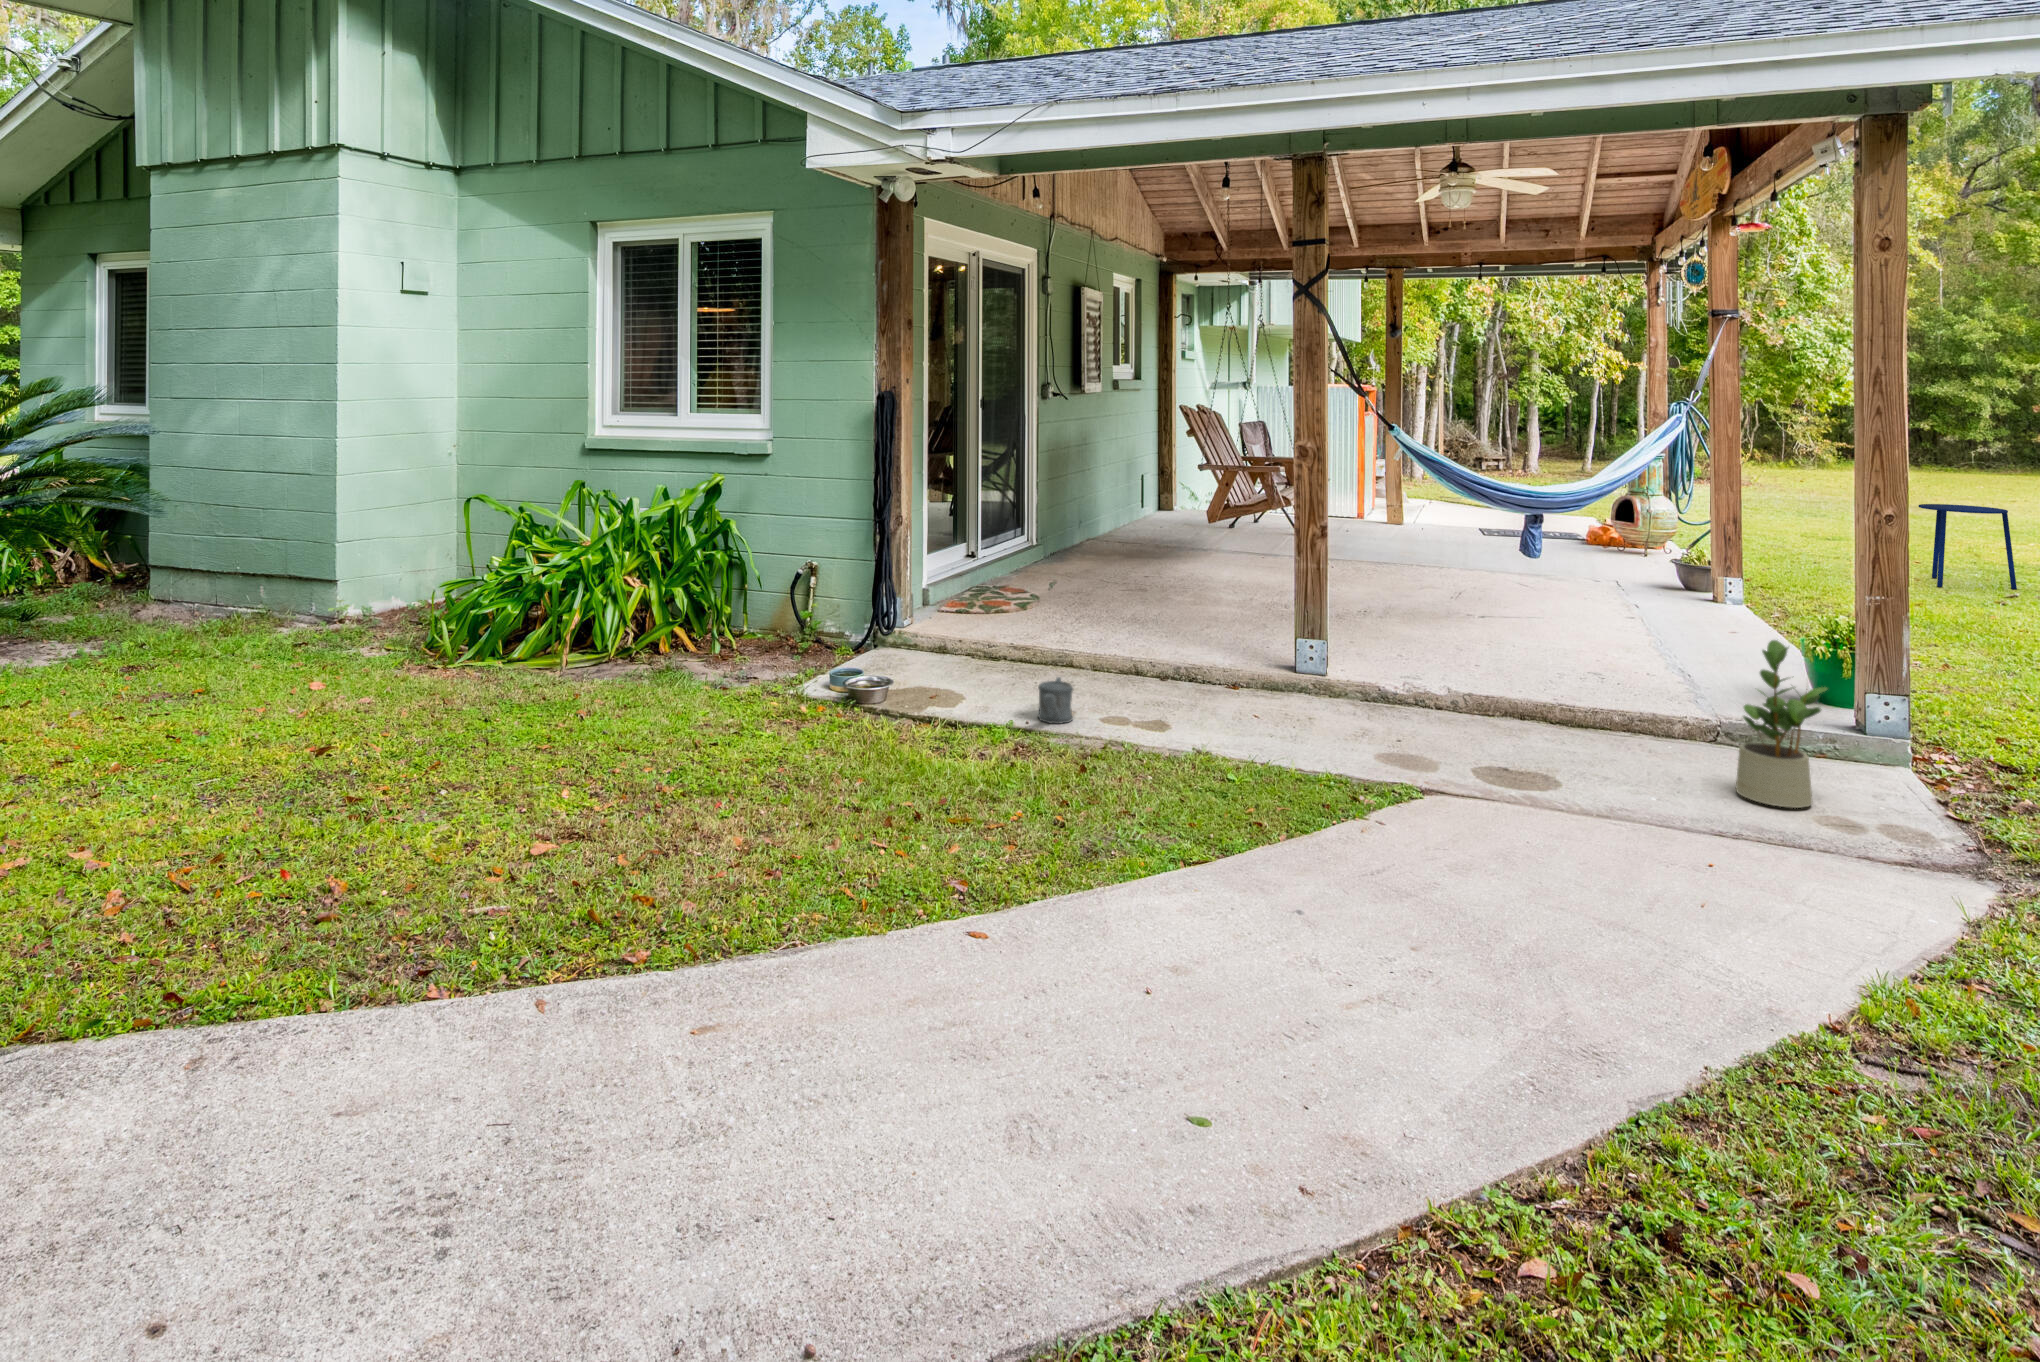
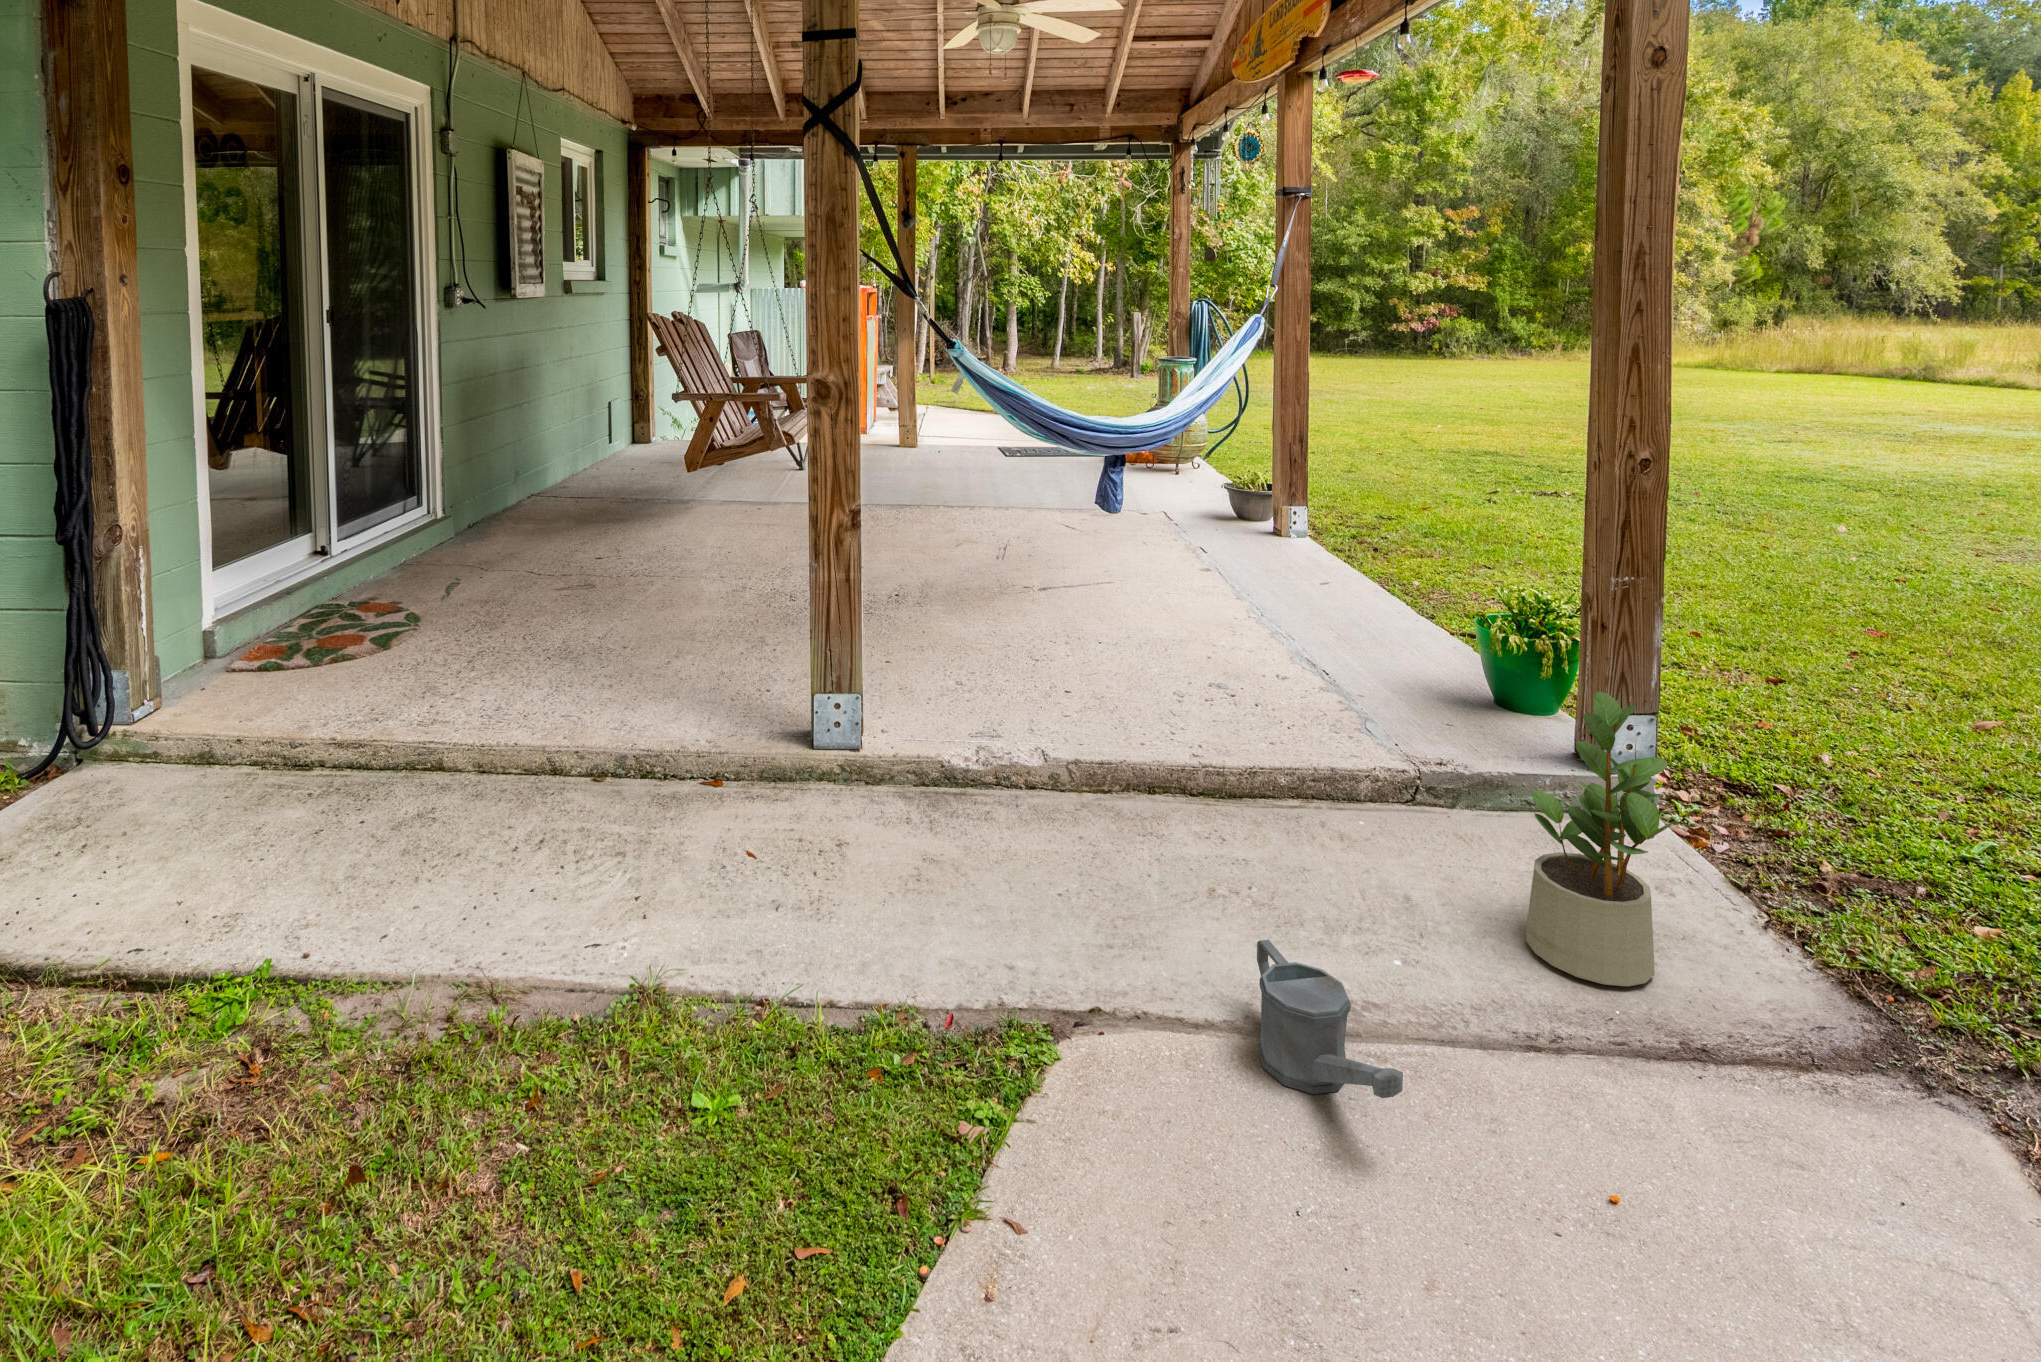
side table: present [1918,504,2017,589] -> none [1410,394,1492,479]
watering can: present [1038,677,1073,724] -> present [1257,940,1403,1098]

